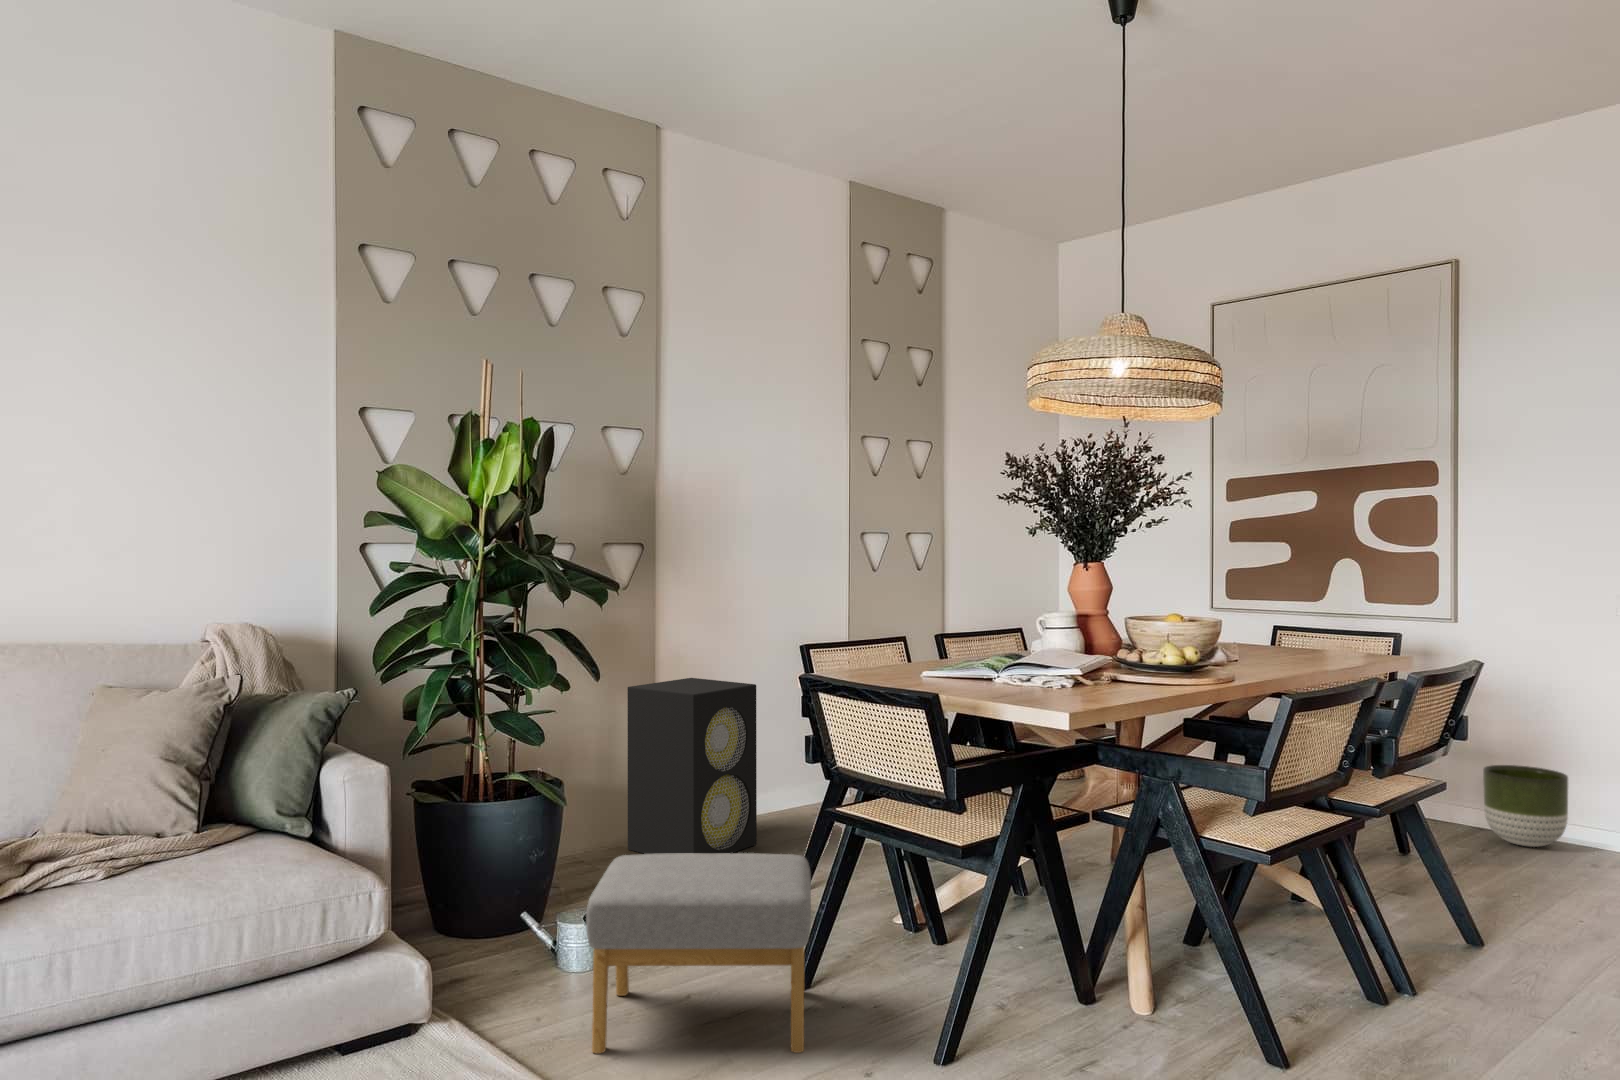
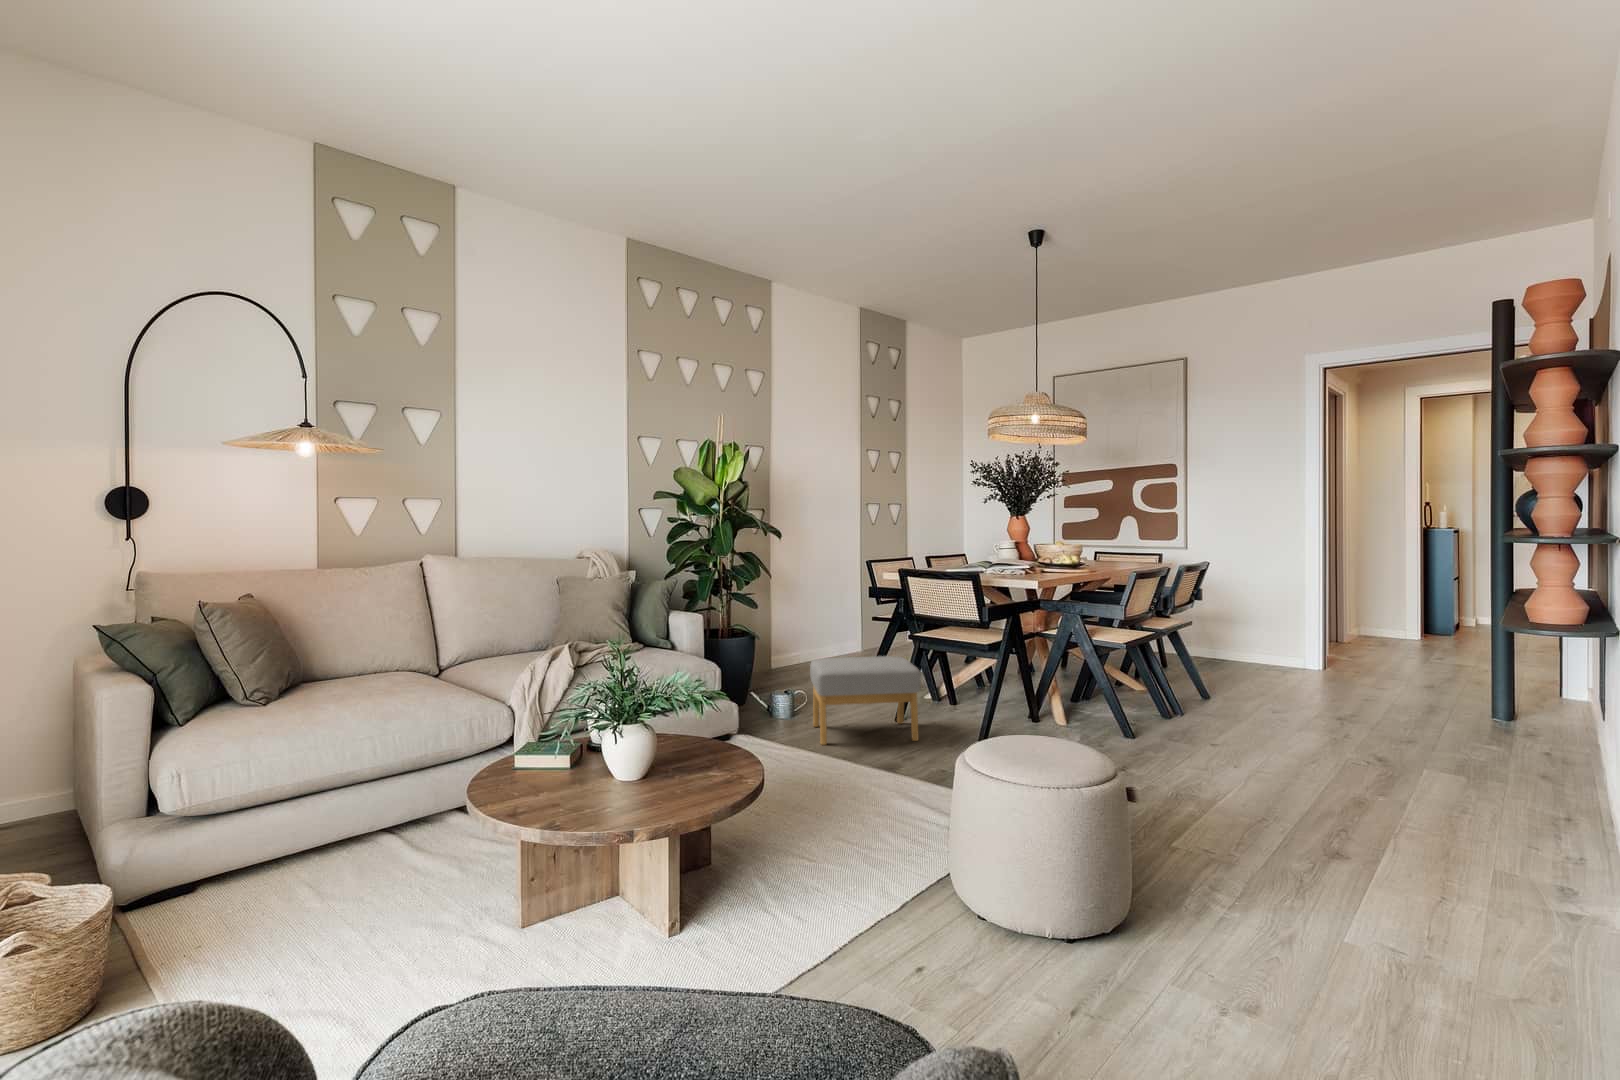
speaker: present [628,678,757,854] -> none [763,583,832,681]
planter: present [1483,765,1568,847] -> none [1200,622,1241,661]

